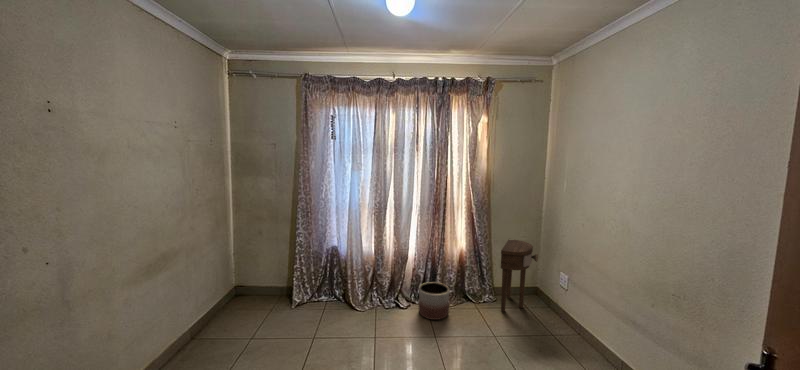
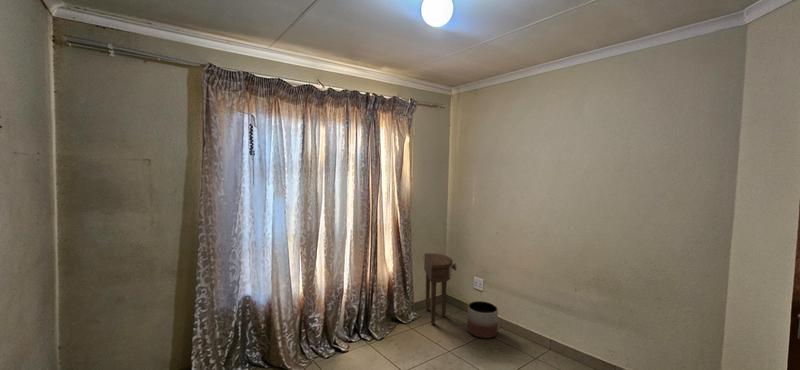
planter: present [419,282,449,320] -> present [467,301,498,338]

